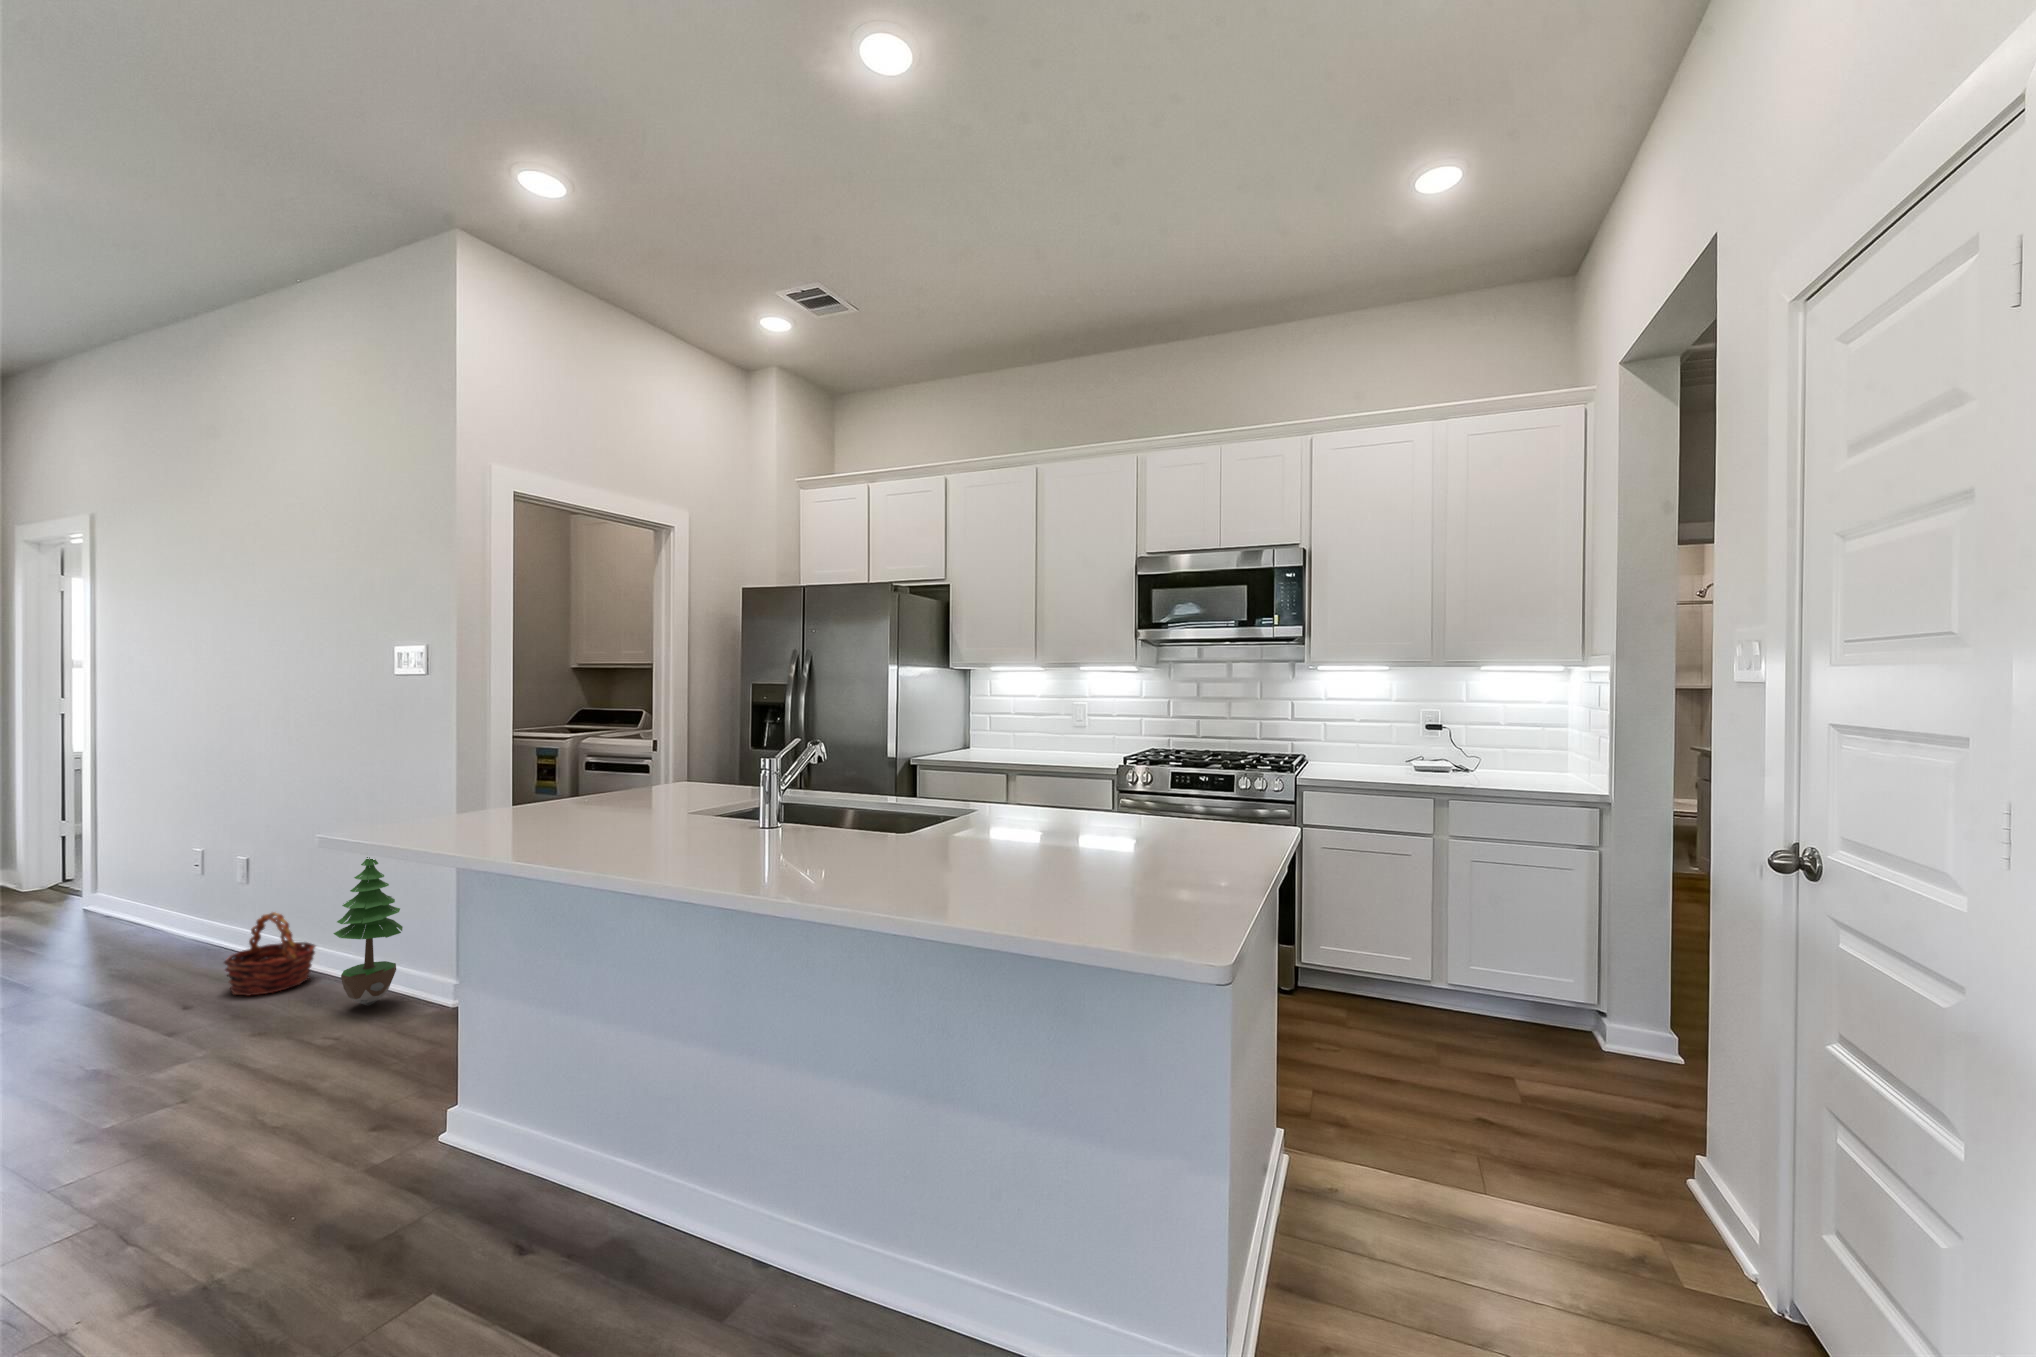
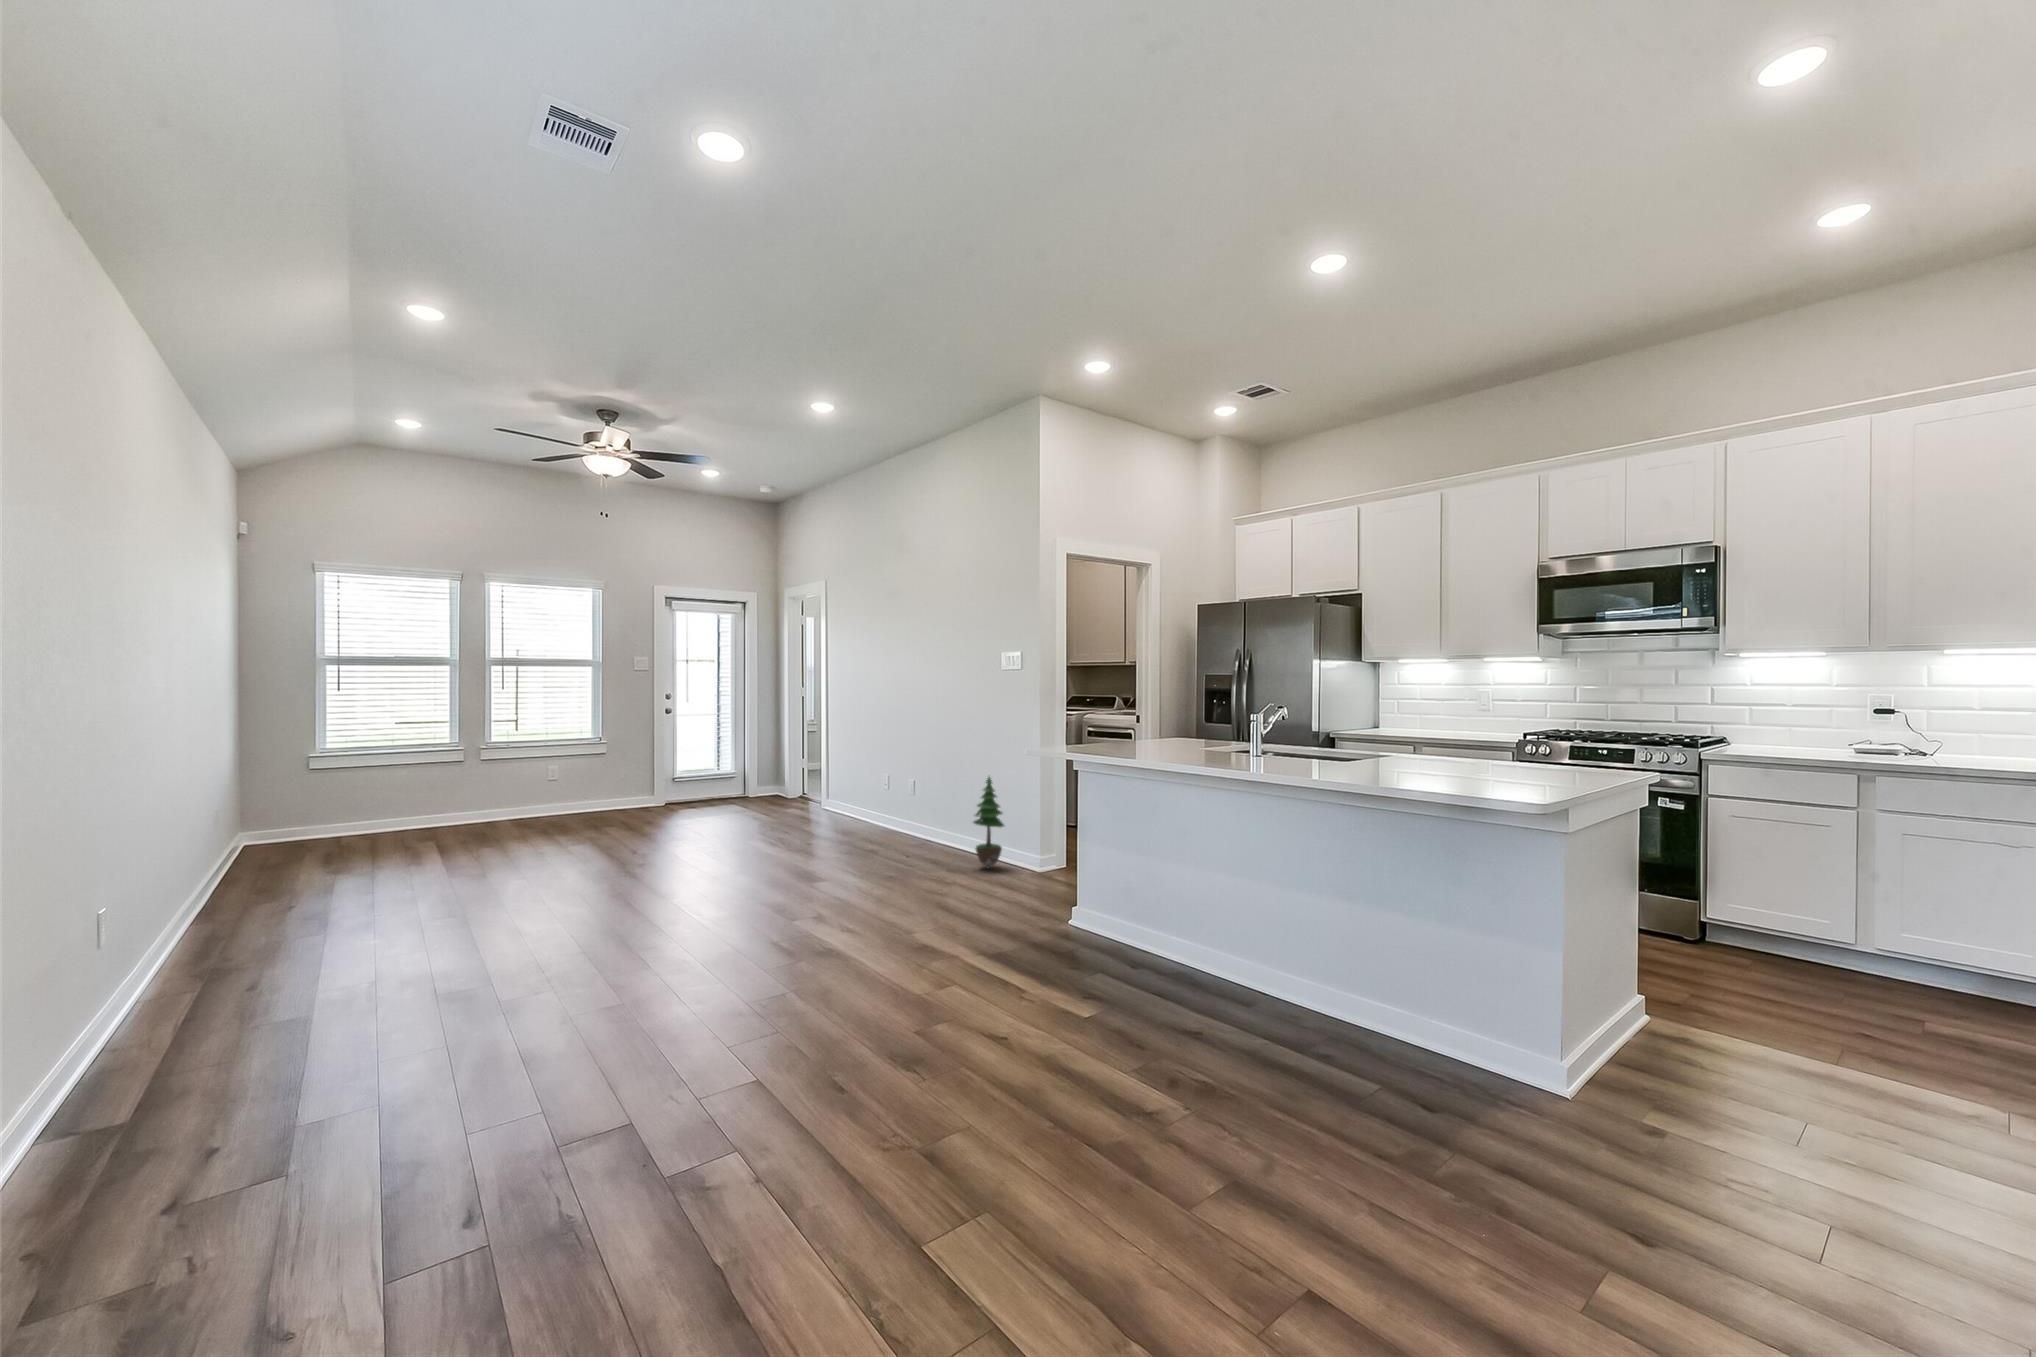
basket: present [224,912,315,995] -> none [911,811,952,857]

